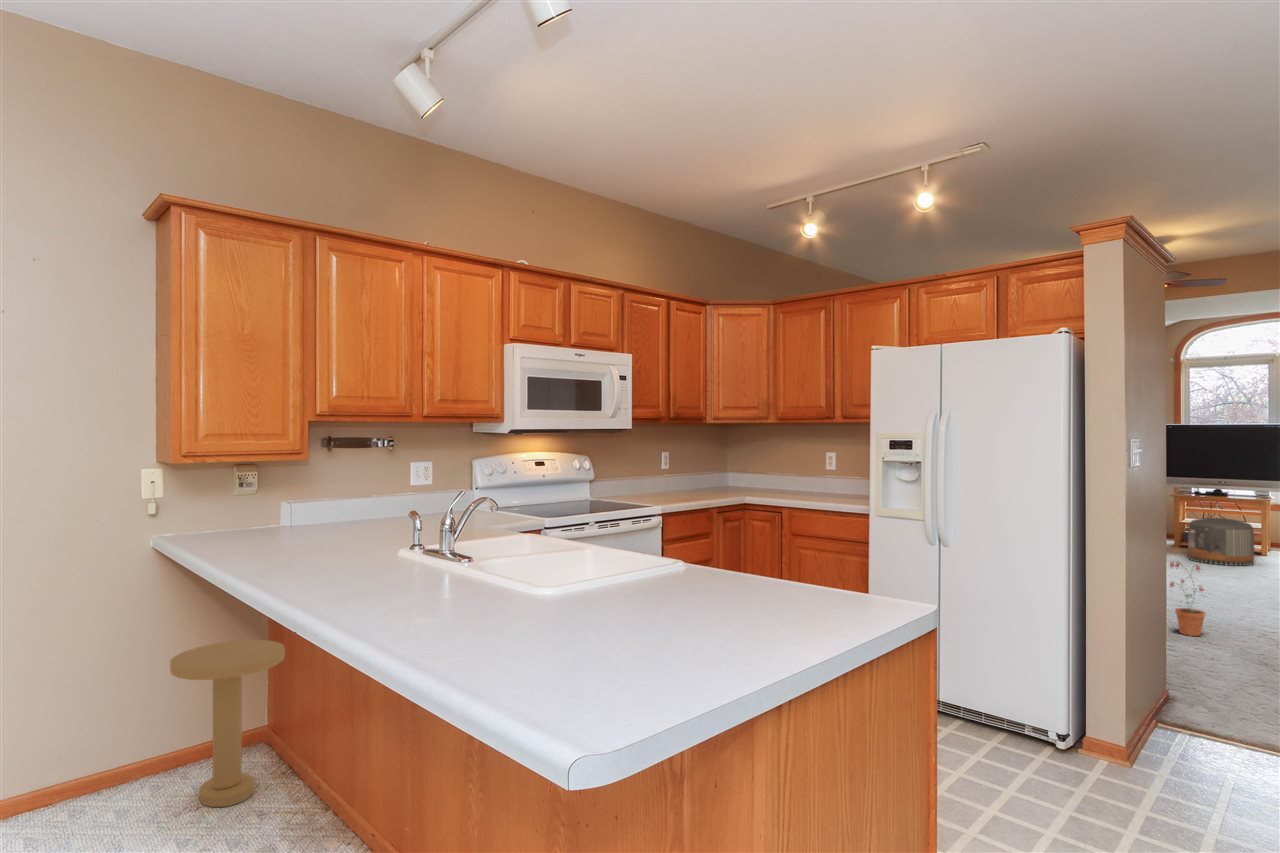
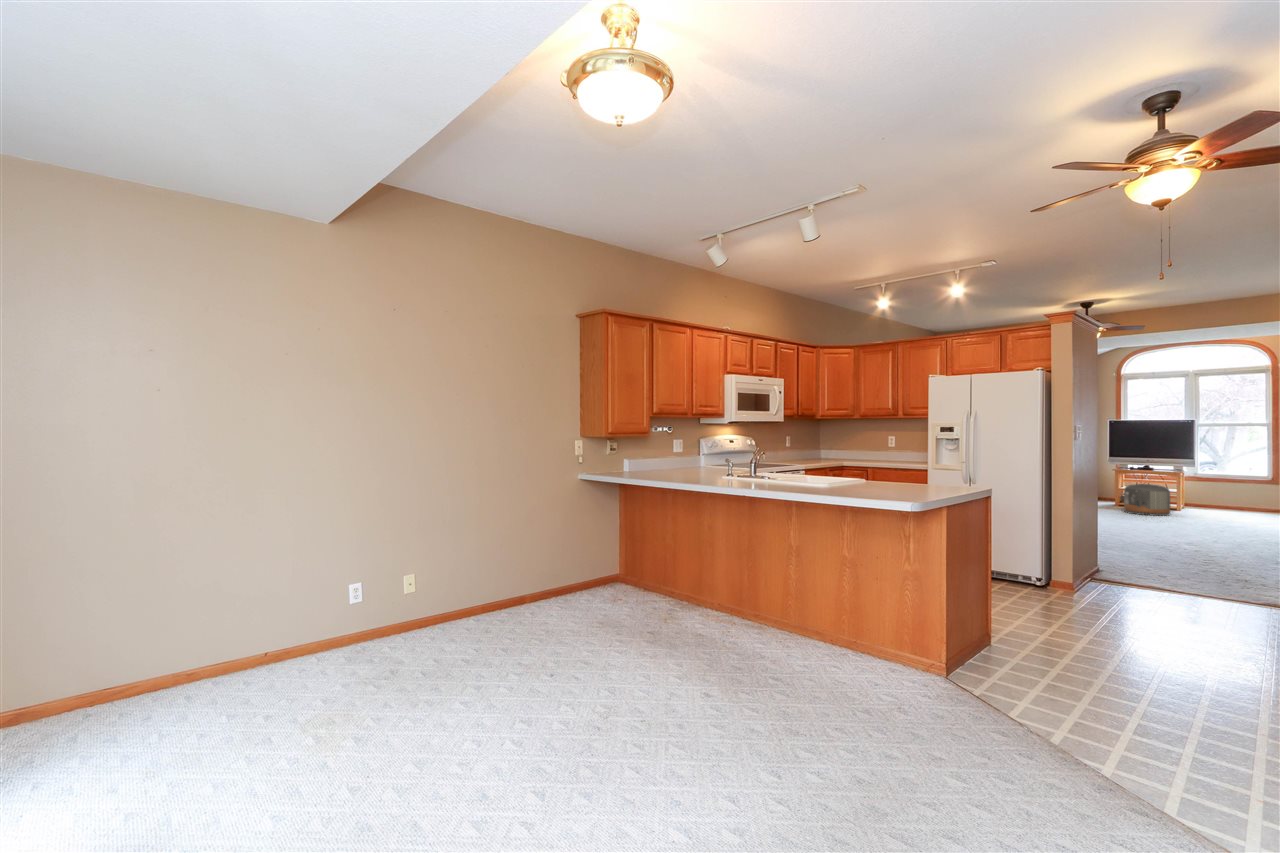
potted plant: present [1170,561,1205,636] -> none [1104,503,1131,548]
side table: present [170,640,285,807] -> none [598,524,647,598]

